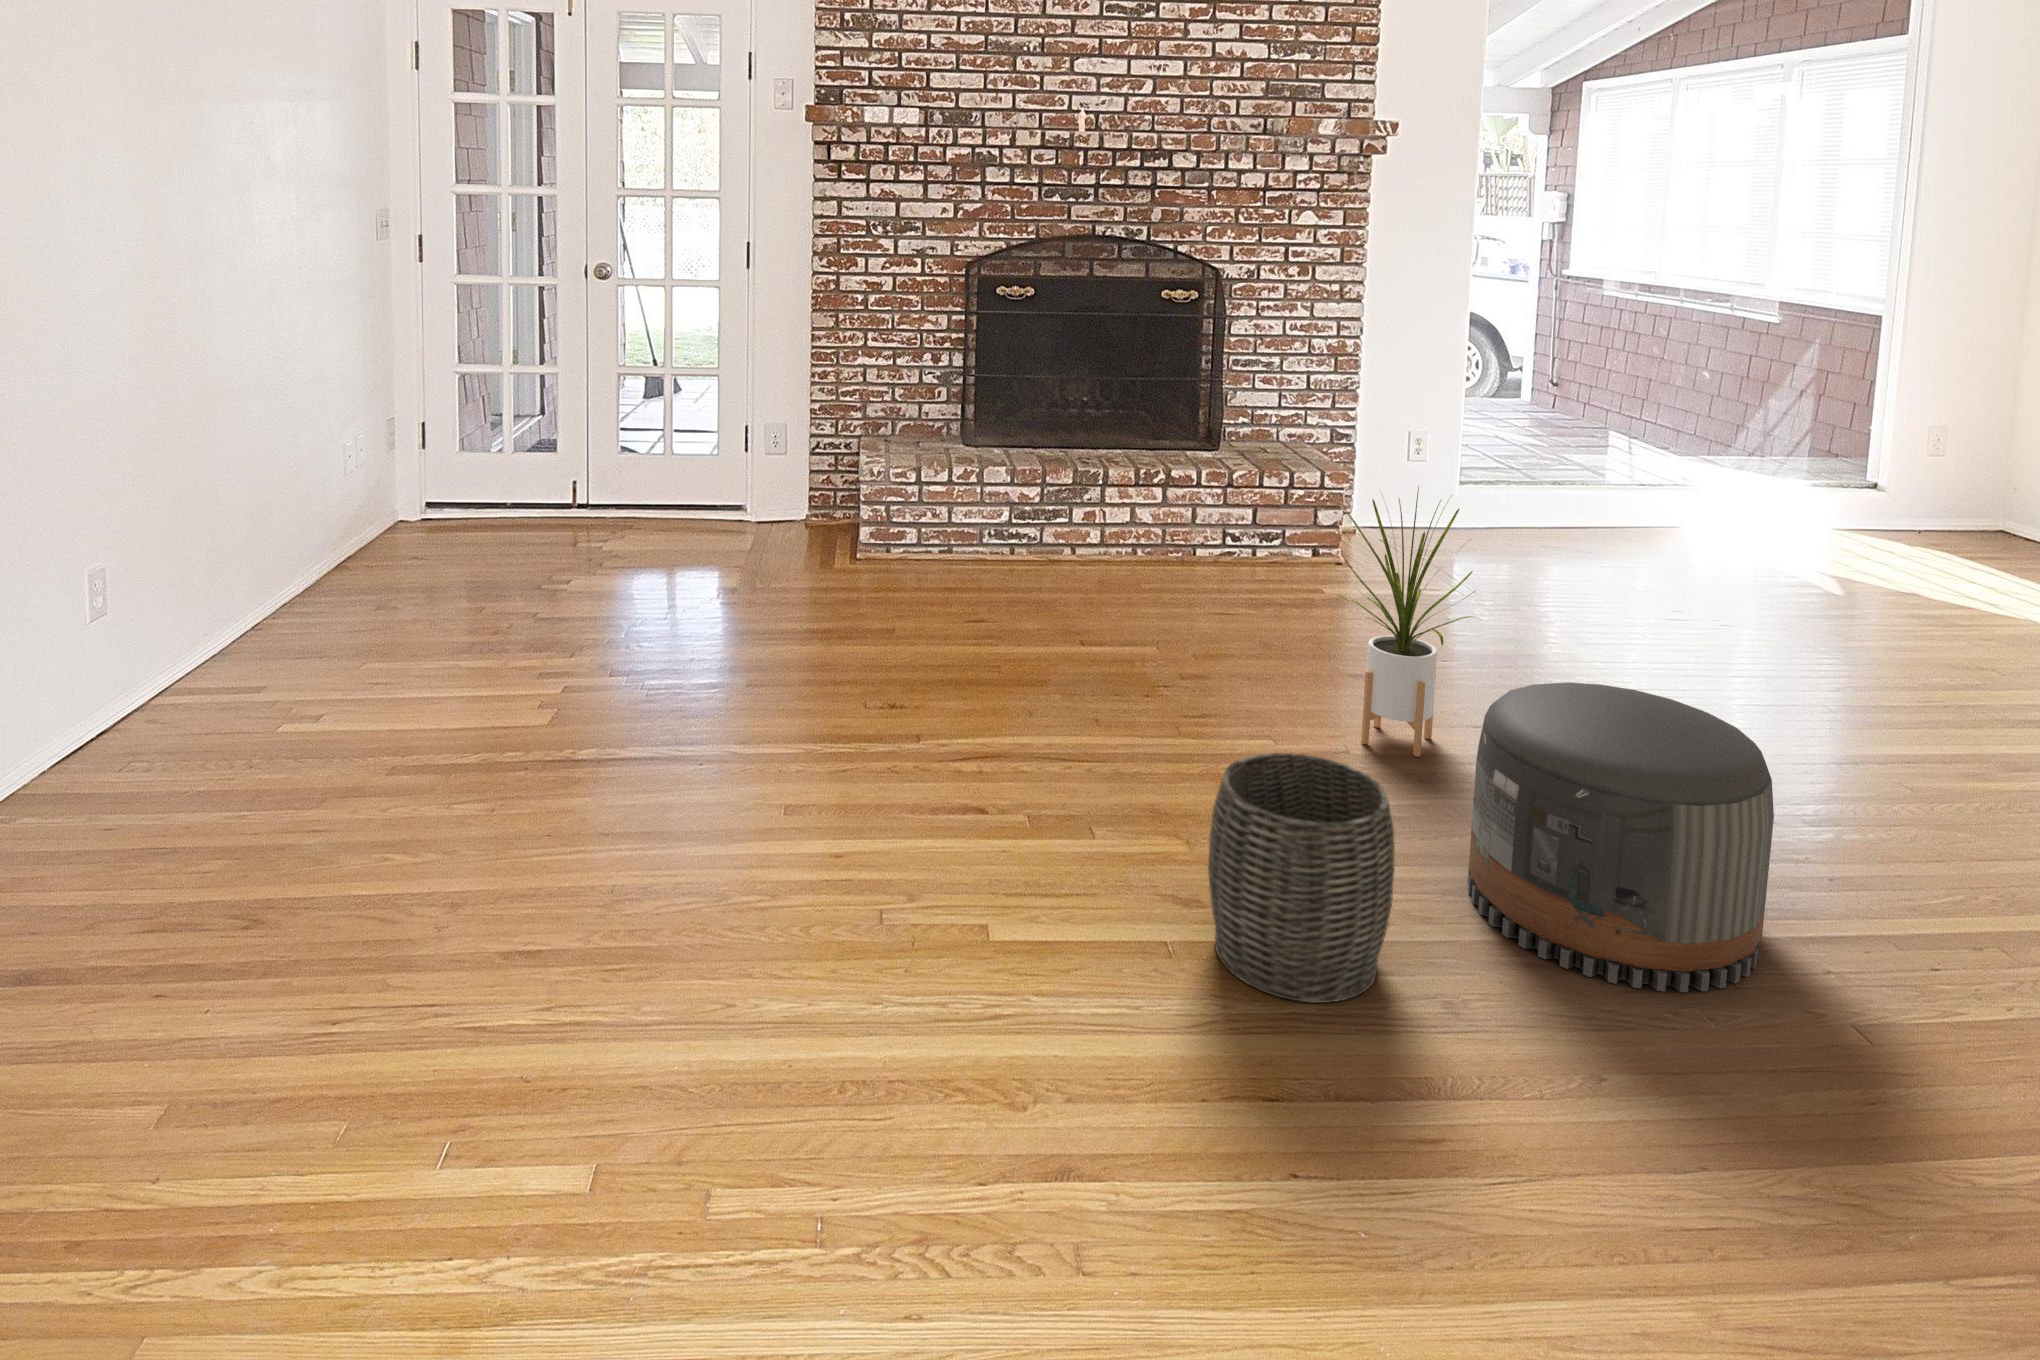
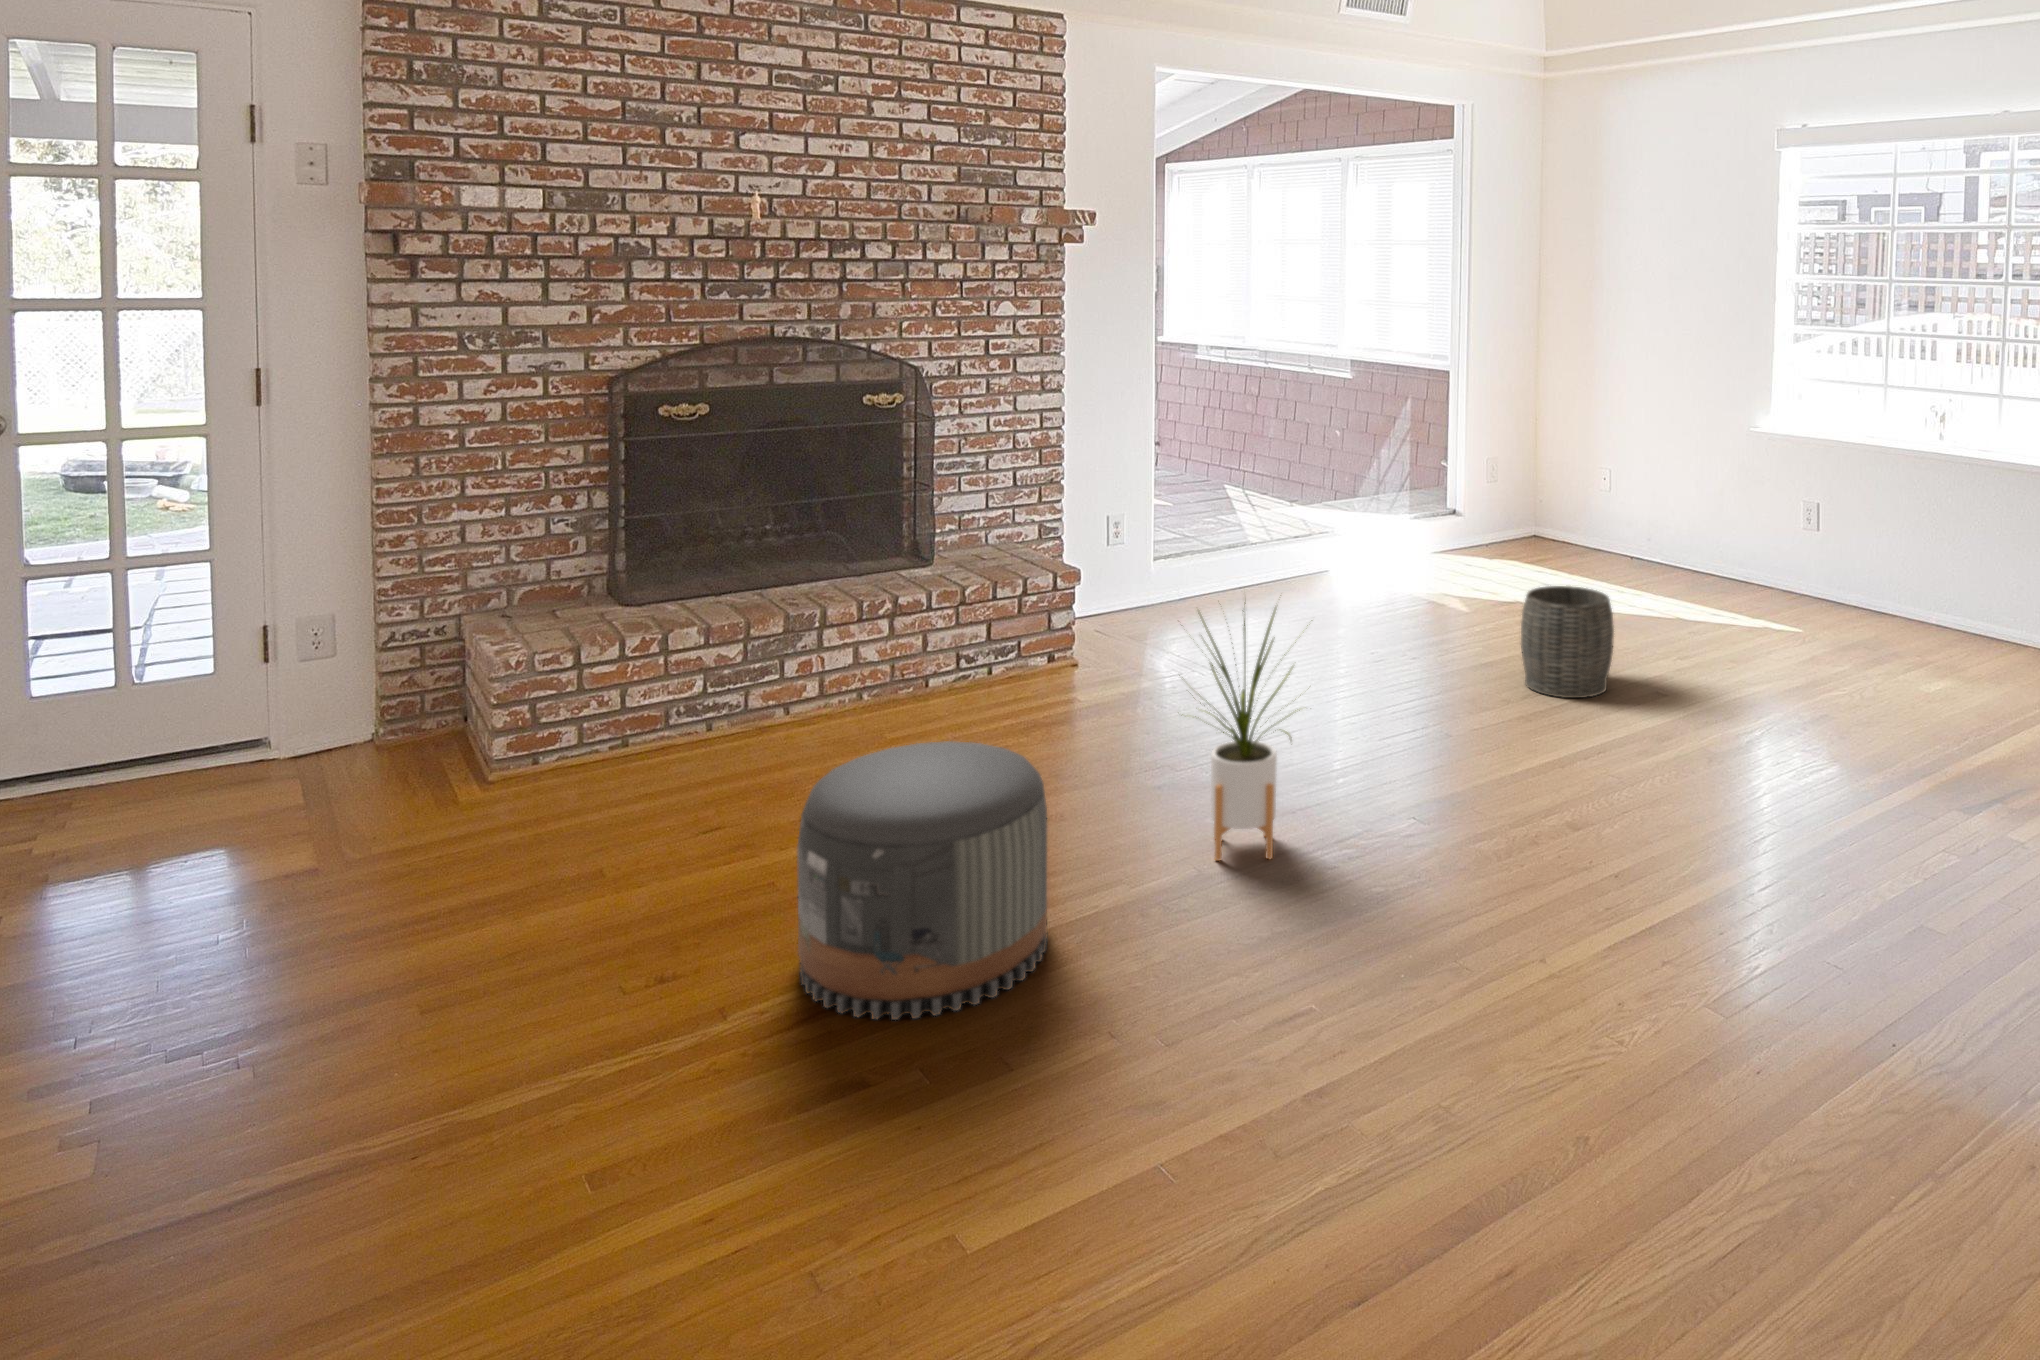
pouf: present [1468,682,1774,992] -> present [797,741,1047,1020]
woven basket: present [1208,753,1395,1003] -> present [1521,586,1614,698]

